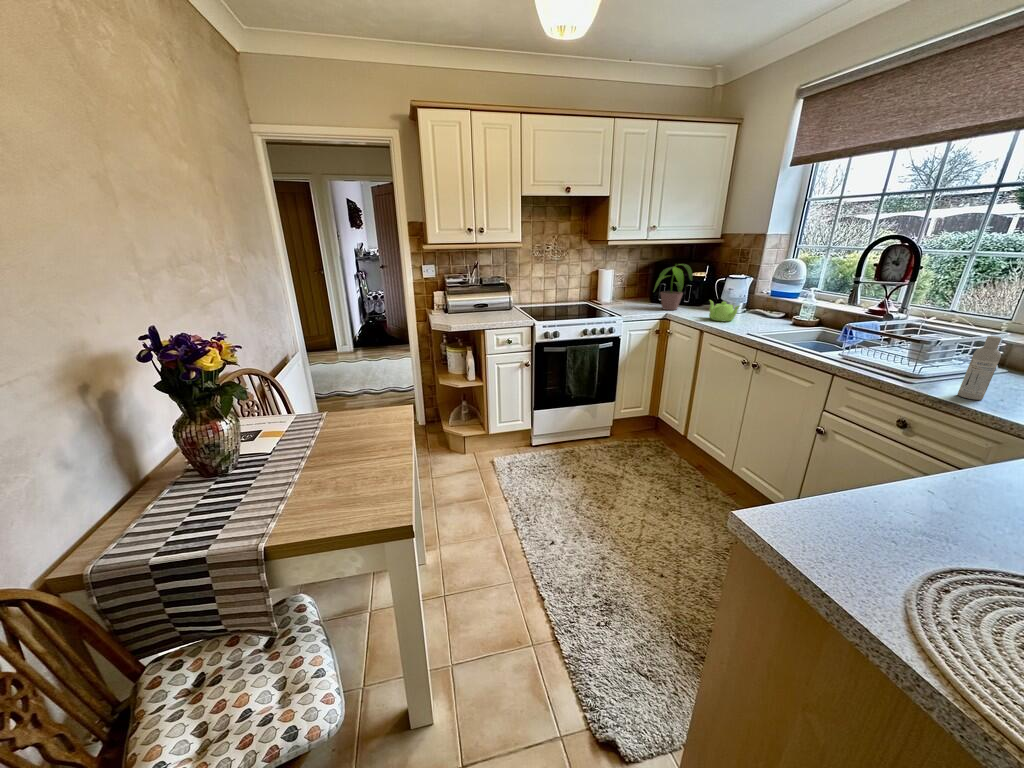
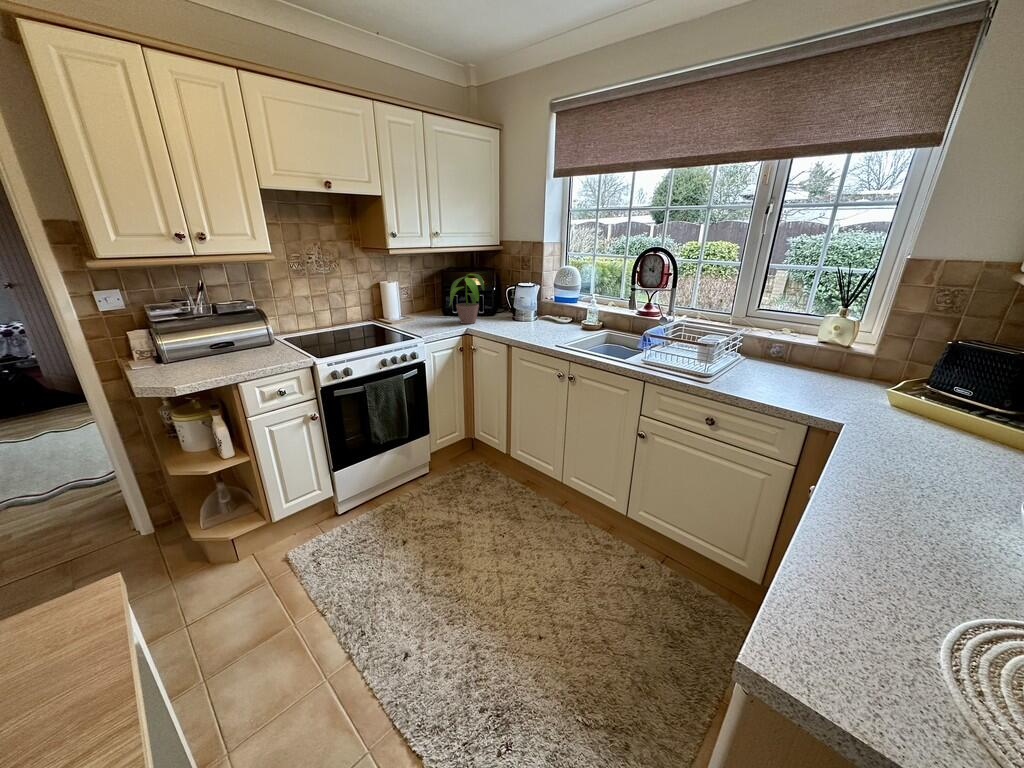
teapot: present [709,300,739,321] -> none [509,311,541,333]
bottle: present [958,336,1001,400] -> none [741,339,766,393]

